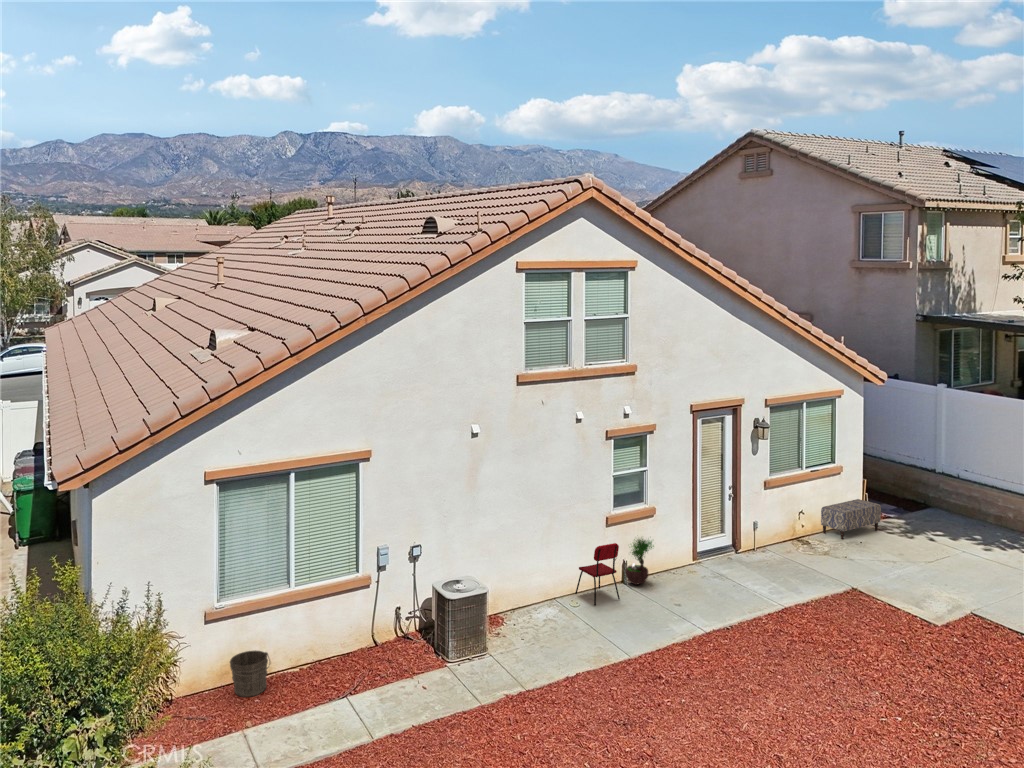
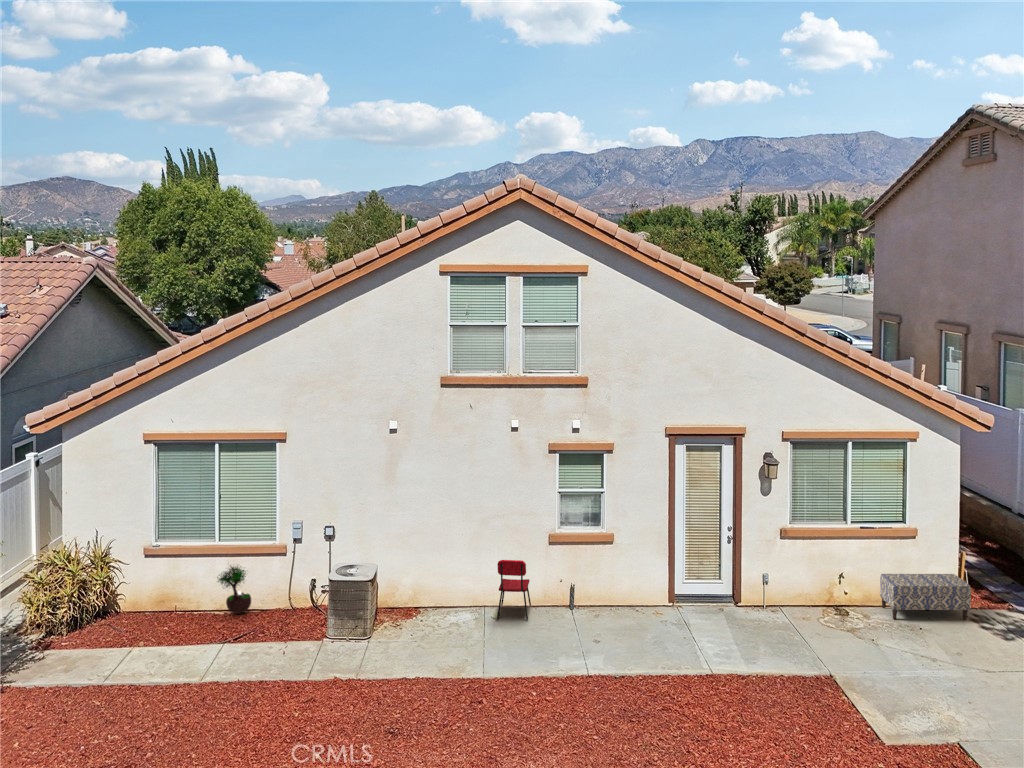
potted tree: present [625,539,654,584] -> present [217,565,251,614]
bucket: present [230,650,270,697] -> none [150,584,185,619]

